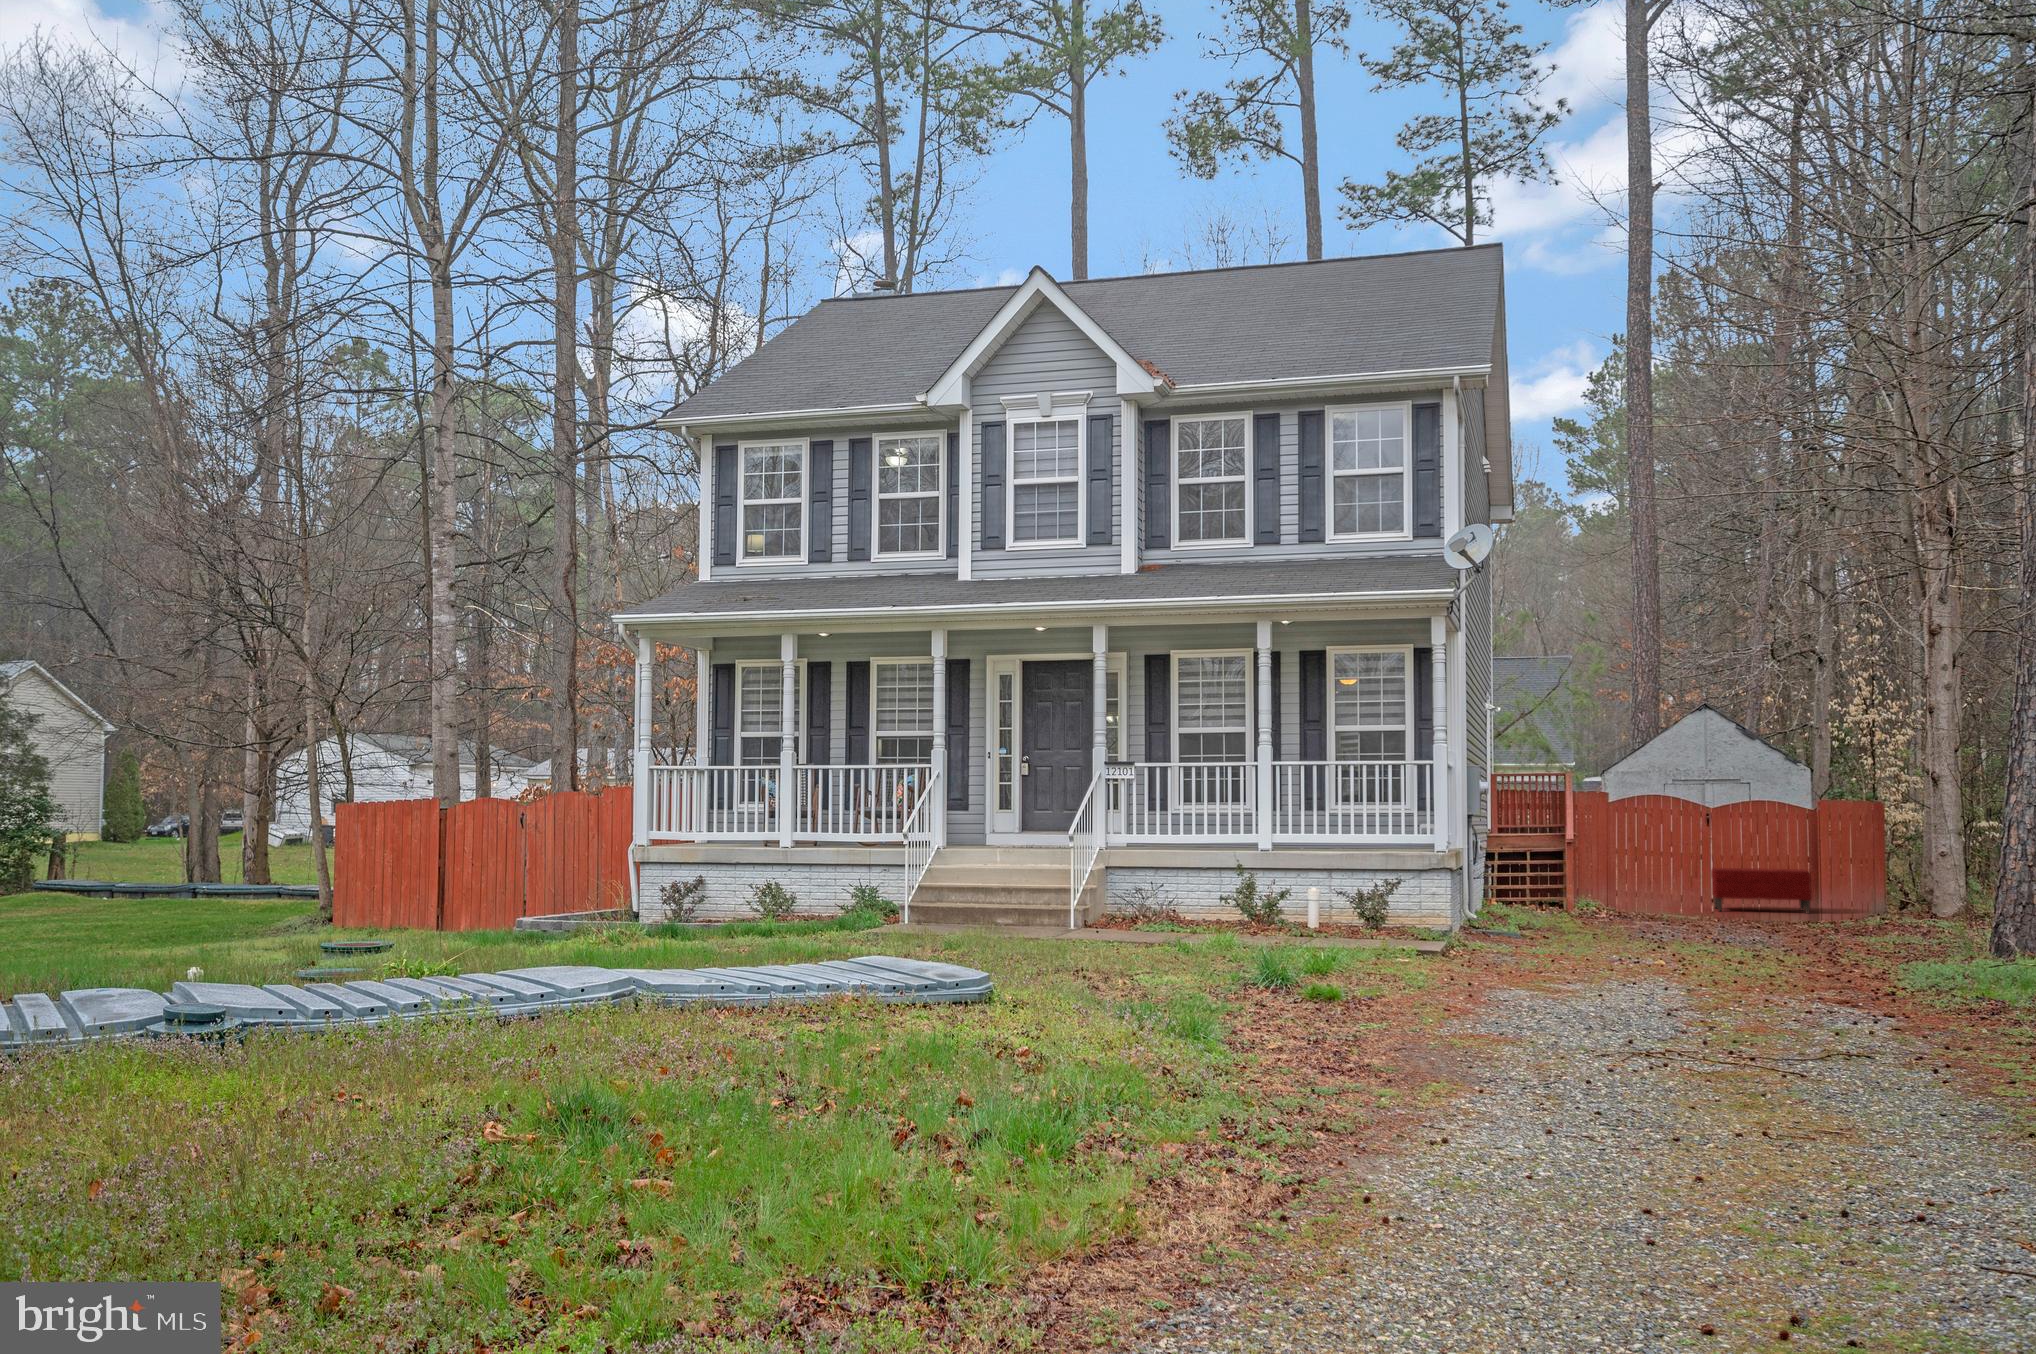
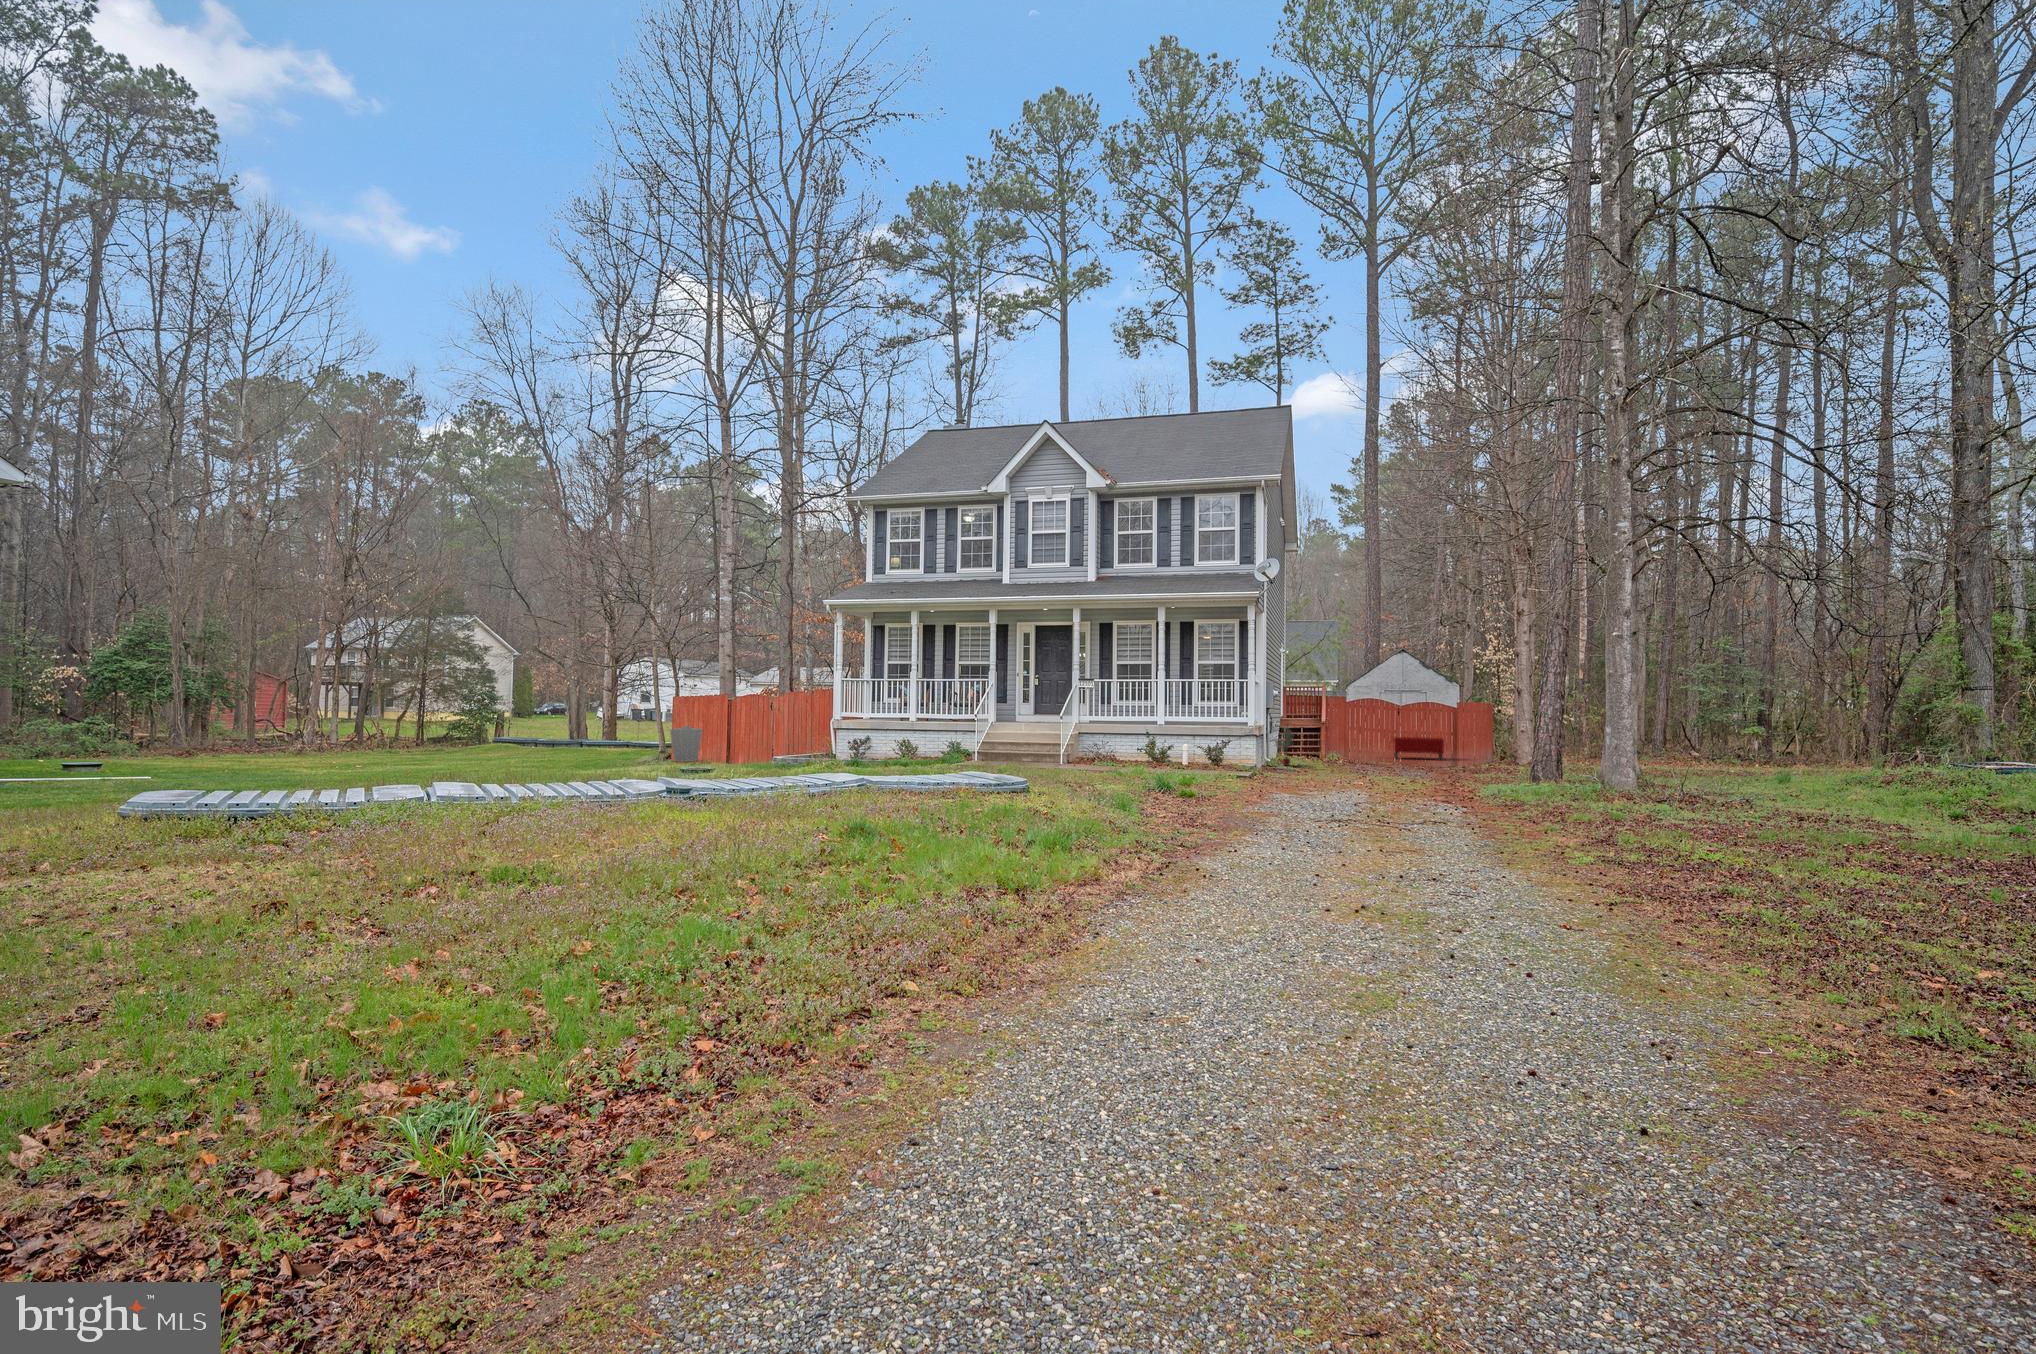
potted tree: none [1486,850,1527,928] -> present [1275,728,1293,766]
trash can: none [317,857,383,928] -> present [670,726,702,762]

